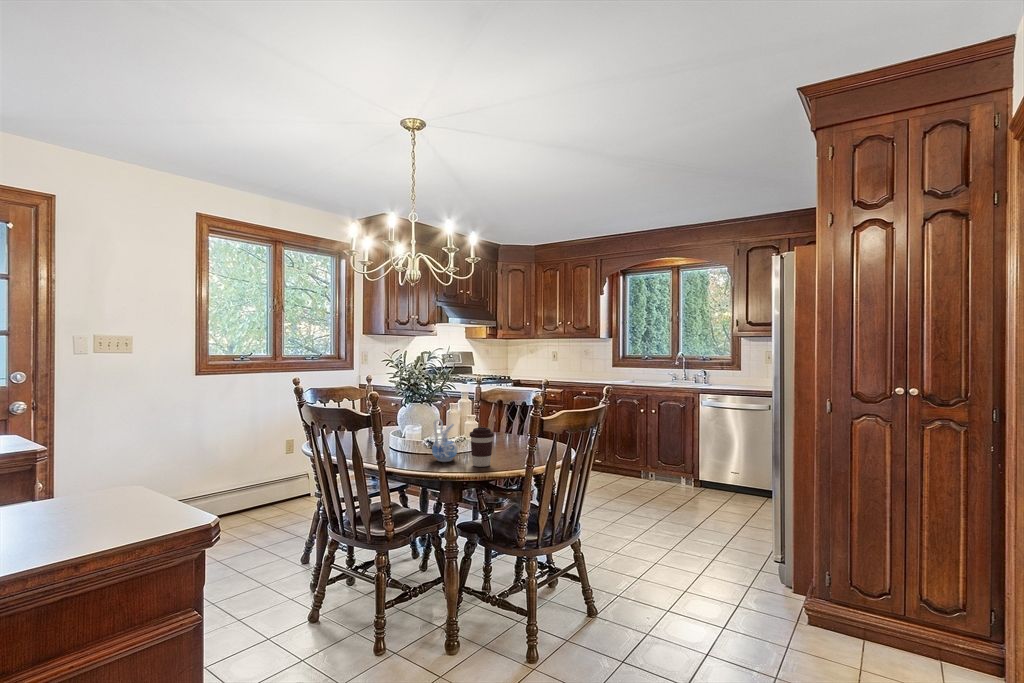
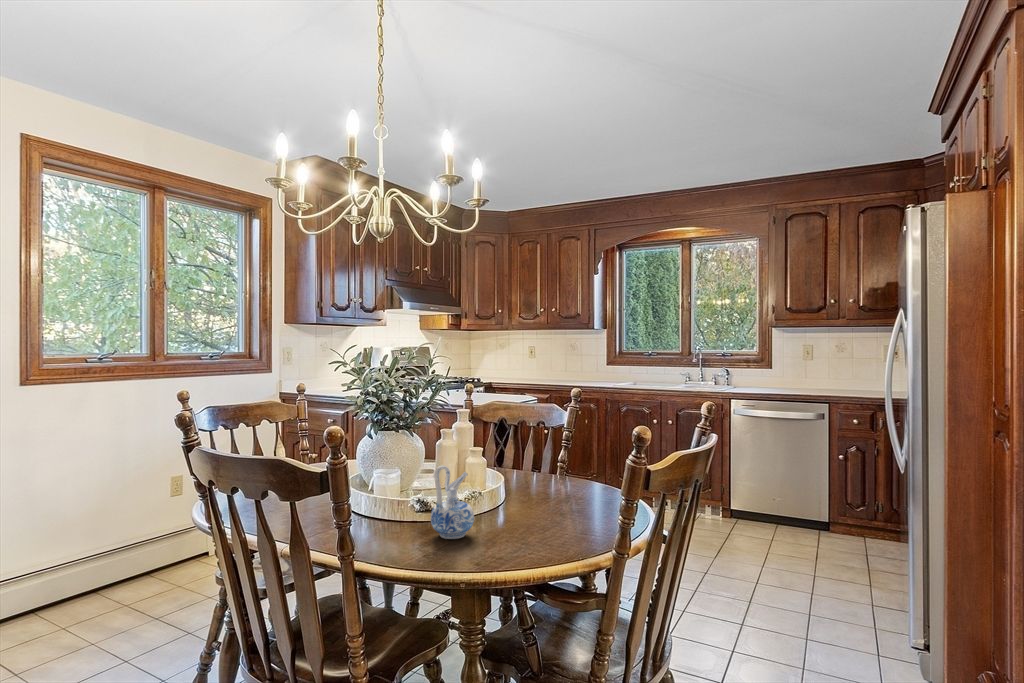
coffee cup: present [470,428,494,467] -> none [501,479,542,549]

